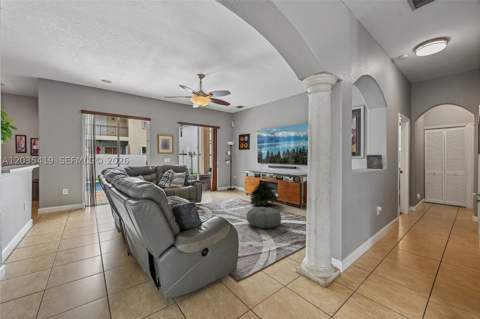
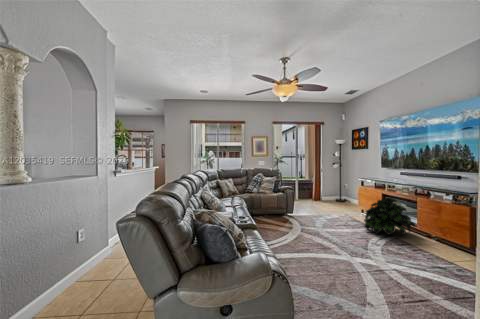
pouf: present [247,207,281,228] -> none [347,239,413,280]

